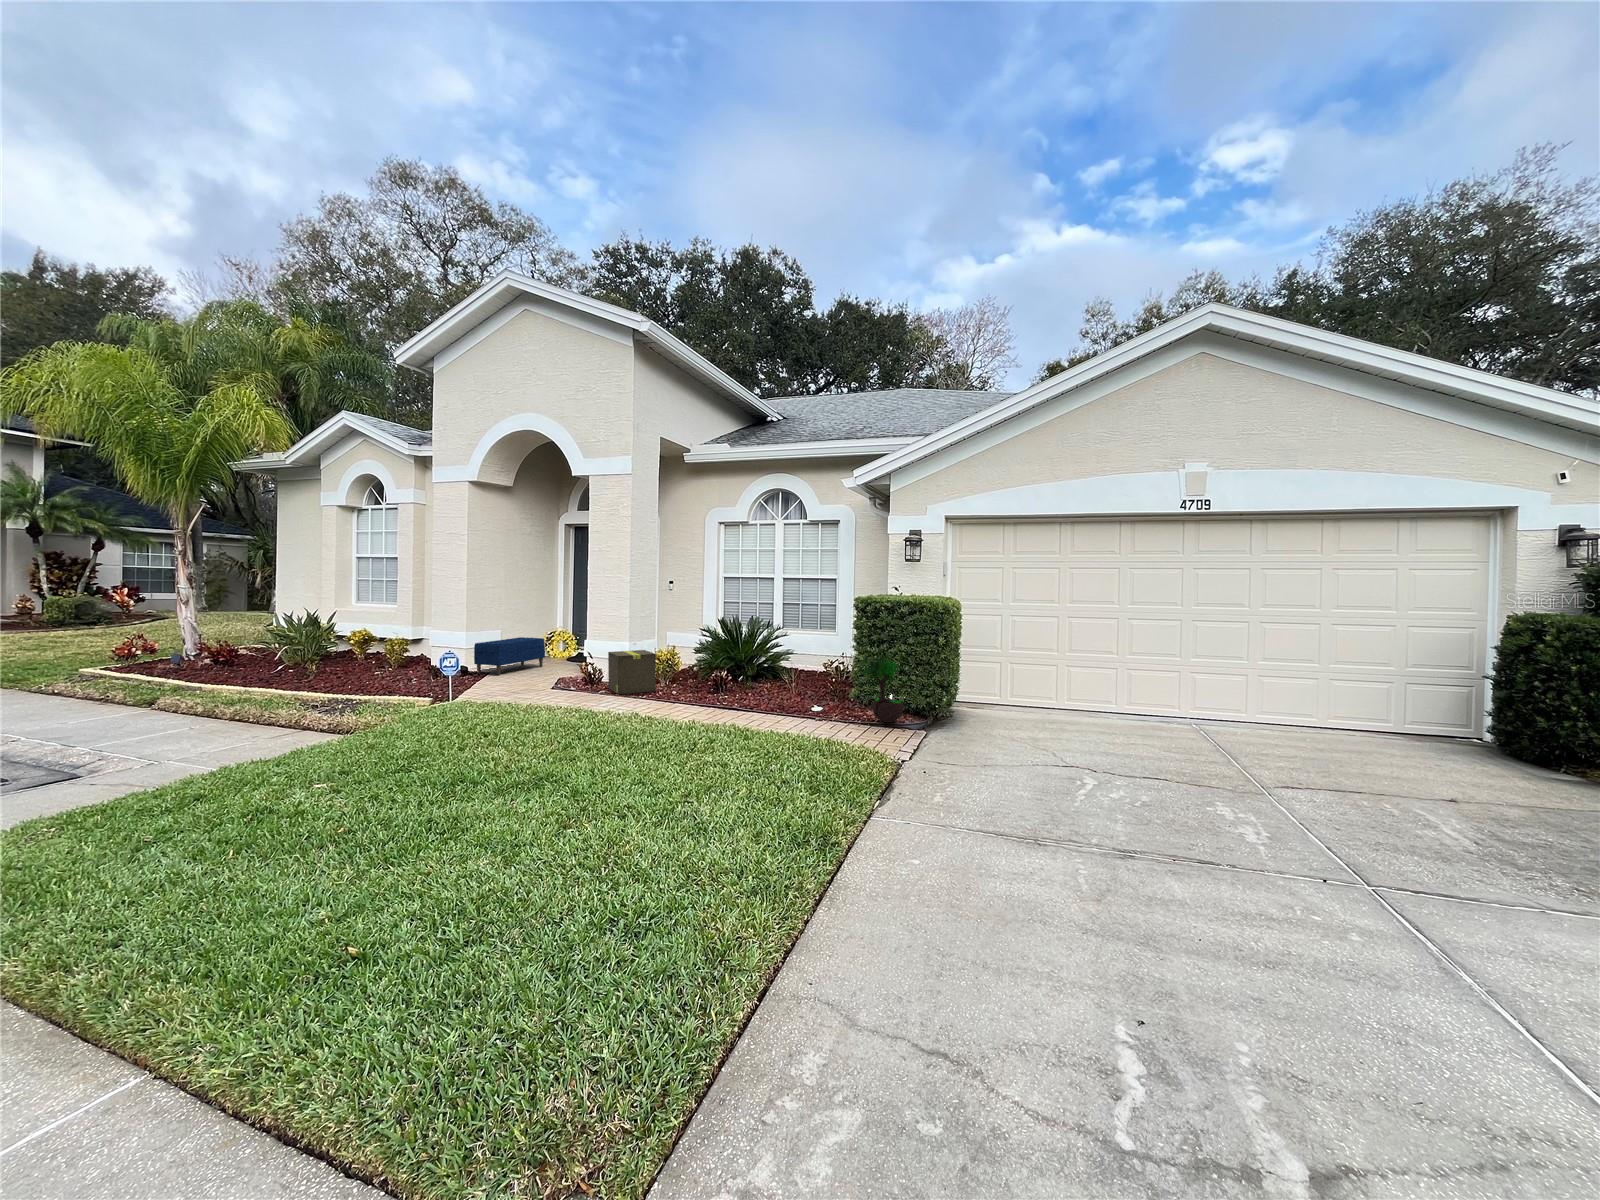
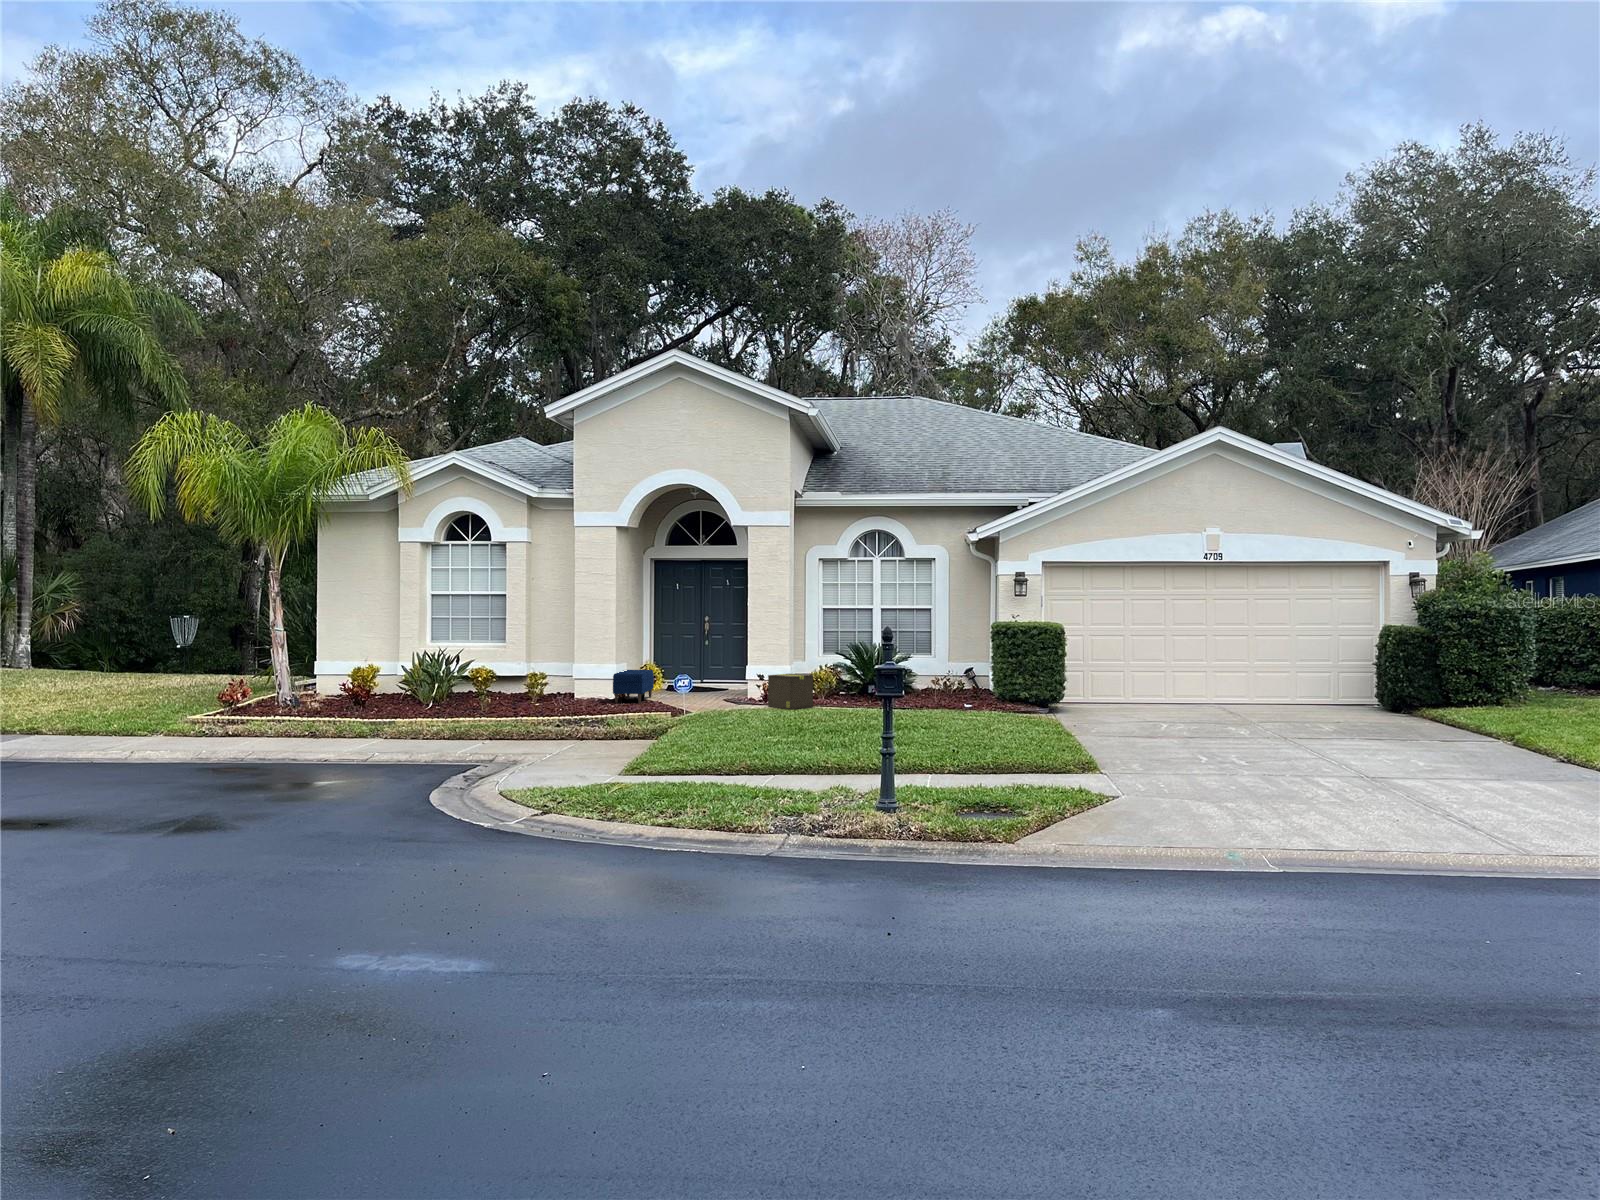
potted tree: present [861,657,904,723] -> none [1007,662,1038,714]

